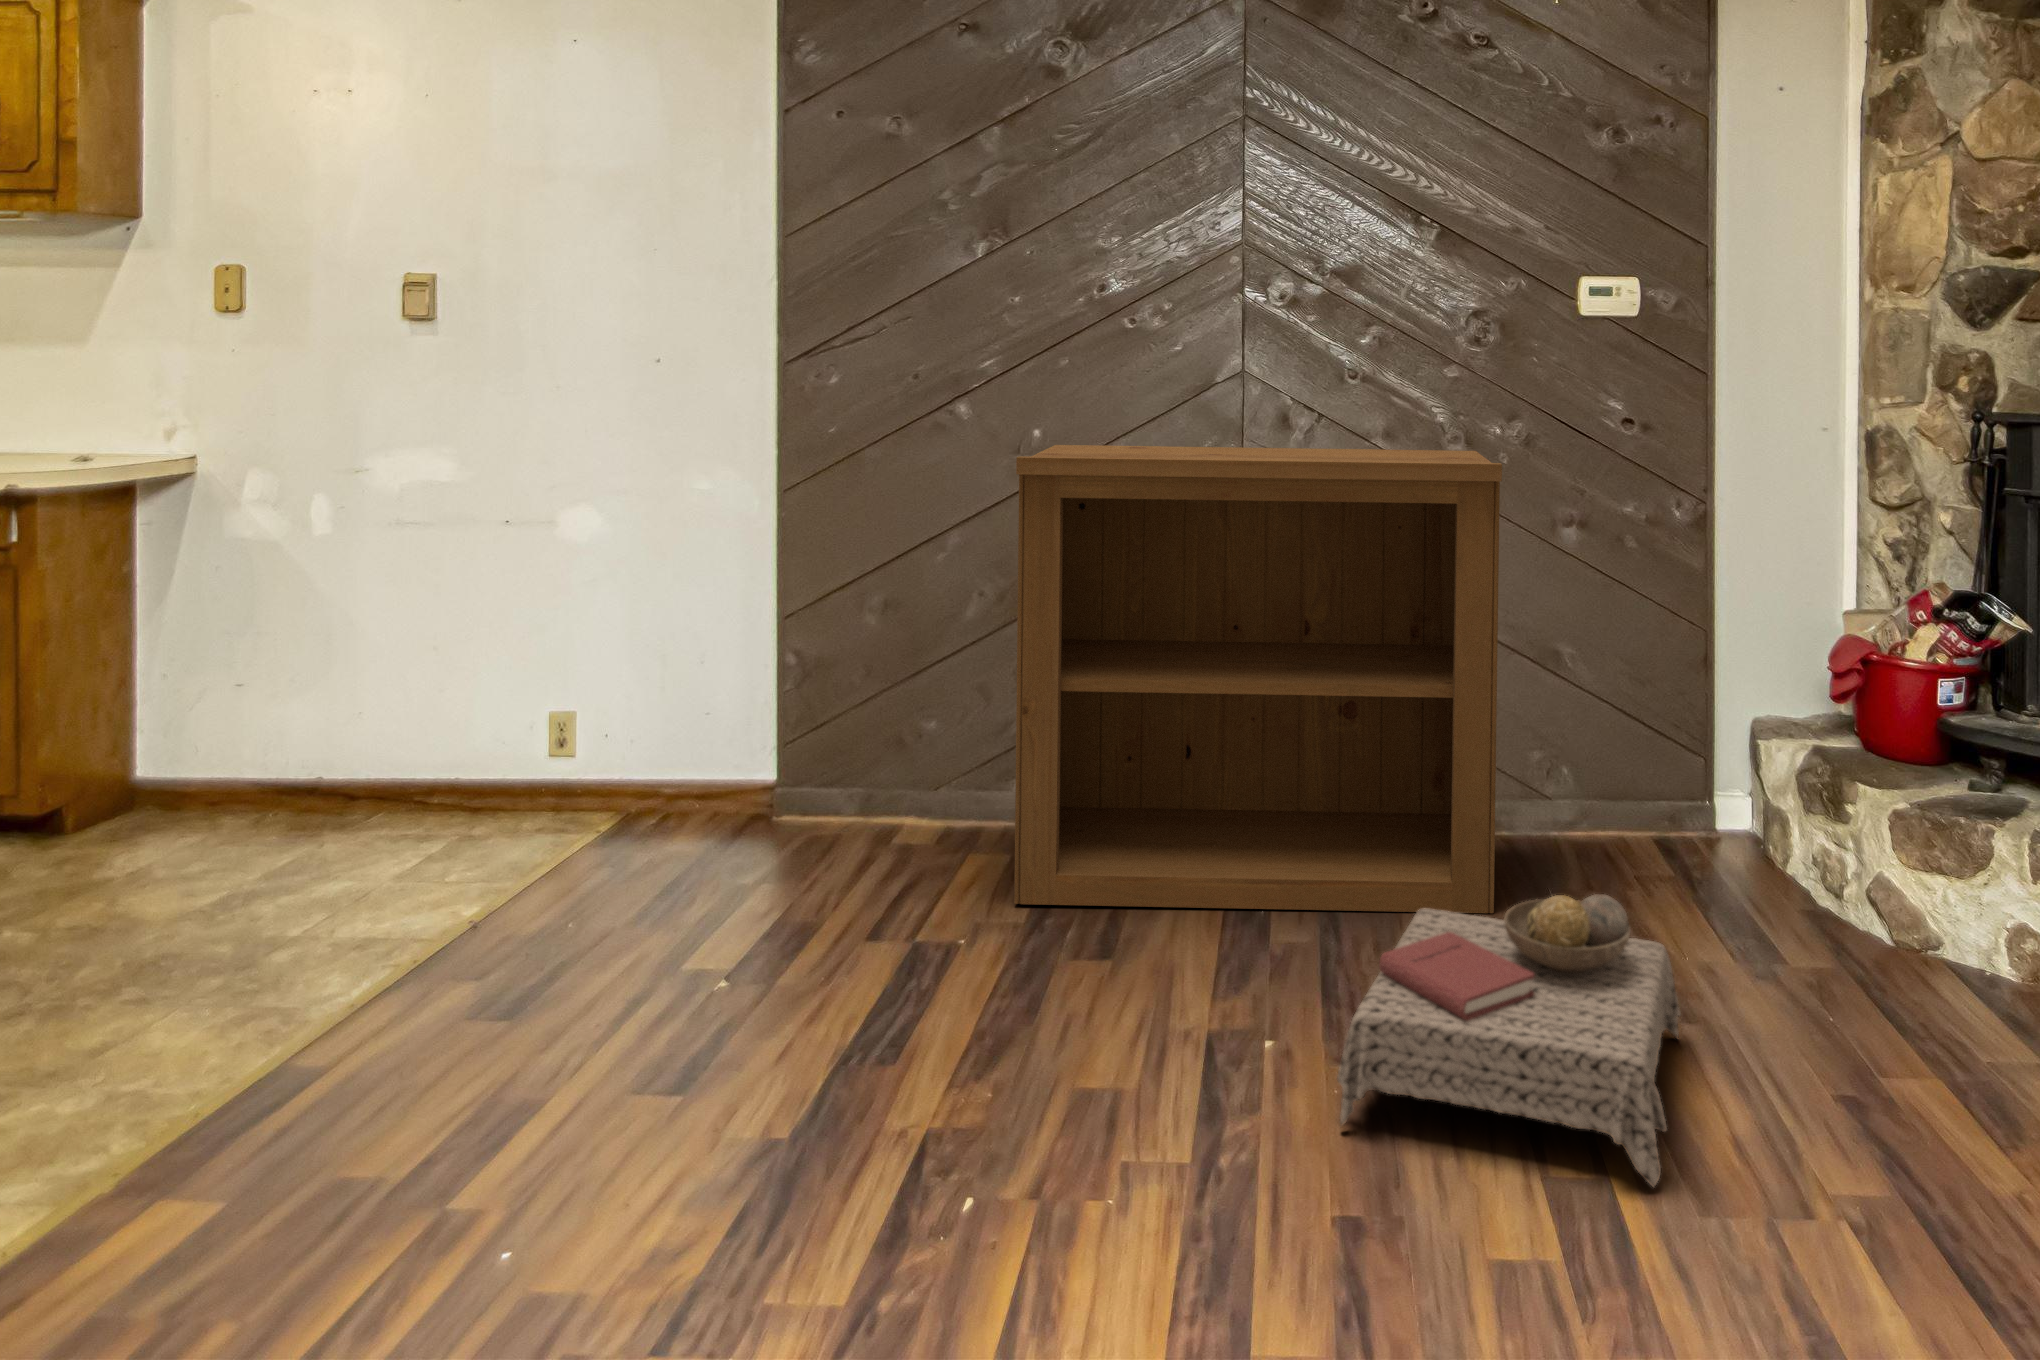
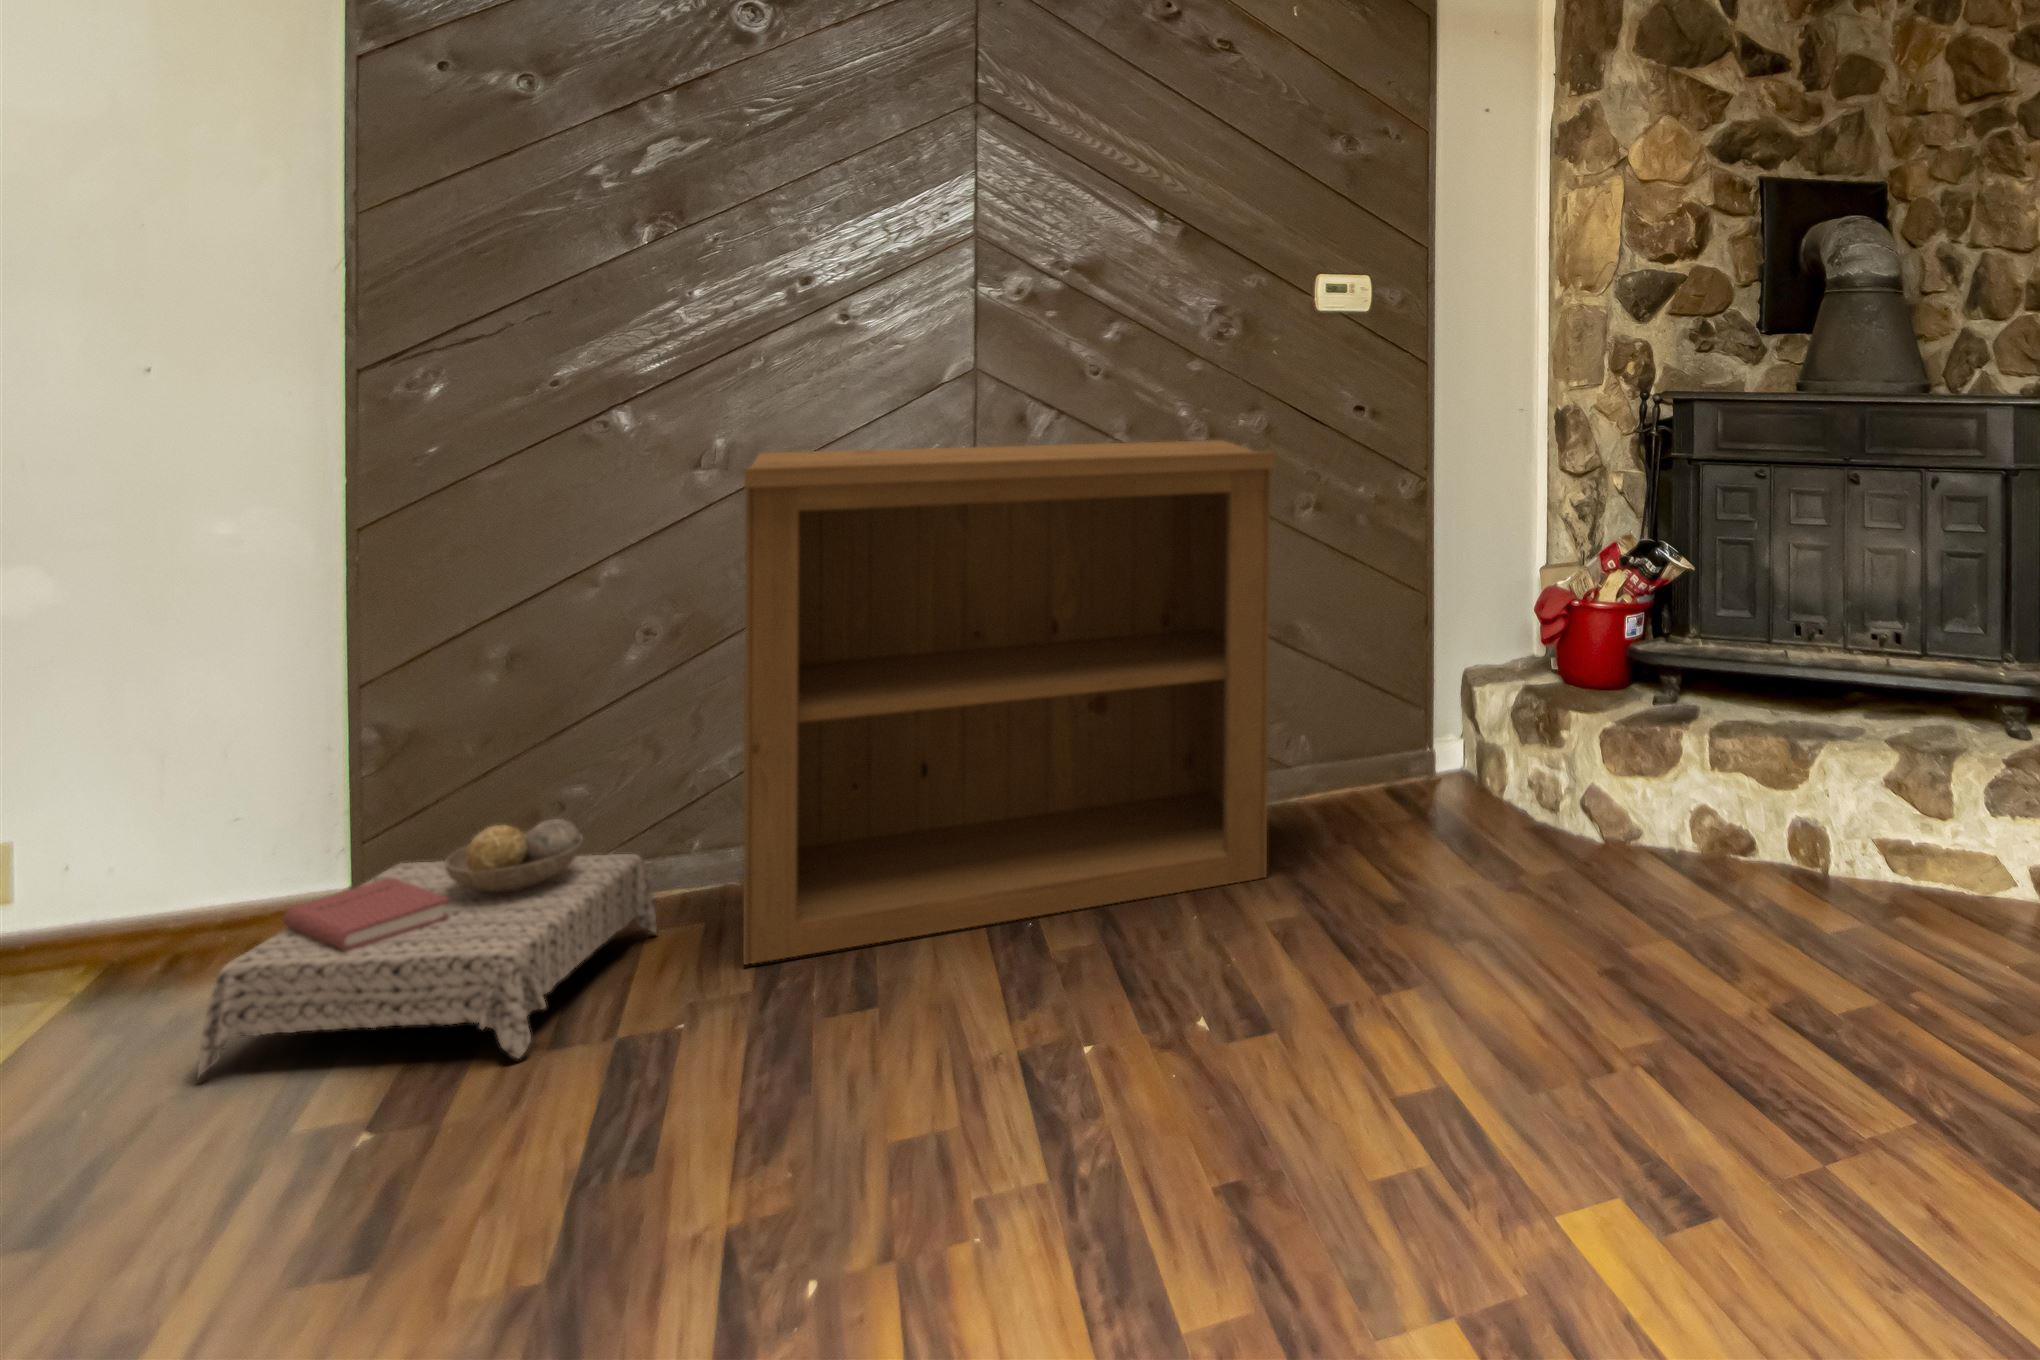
ottoman: present [1337,894,1681,1187] -> present [198,819,657,1077]

